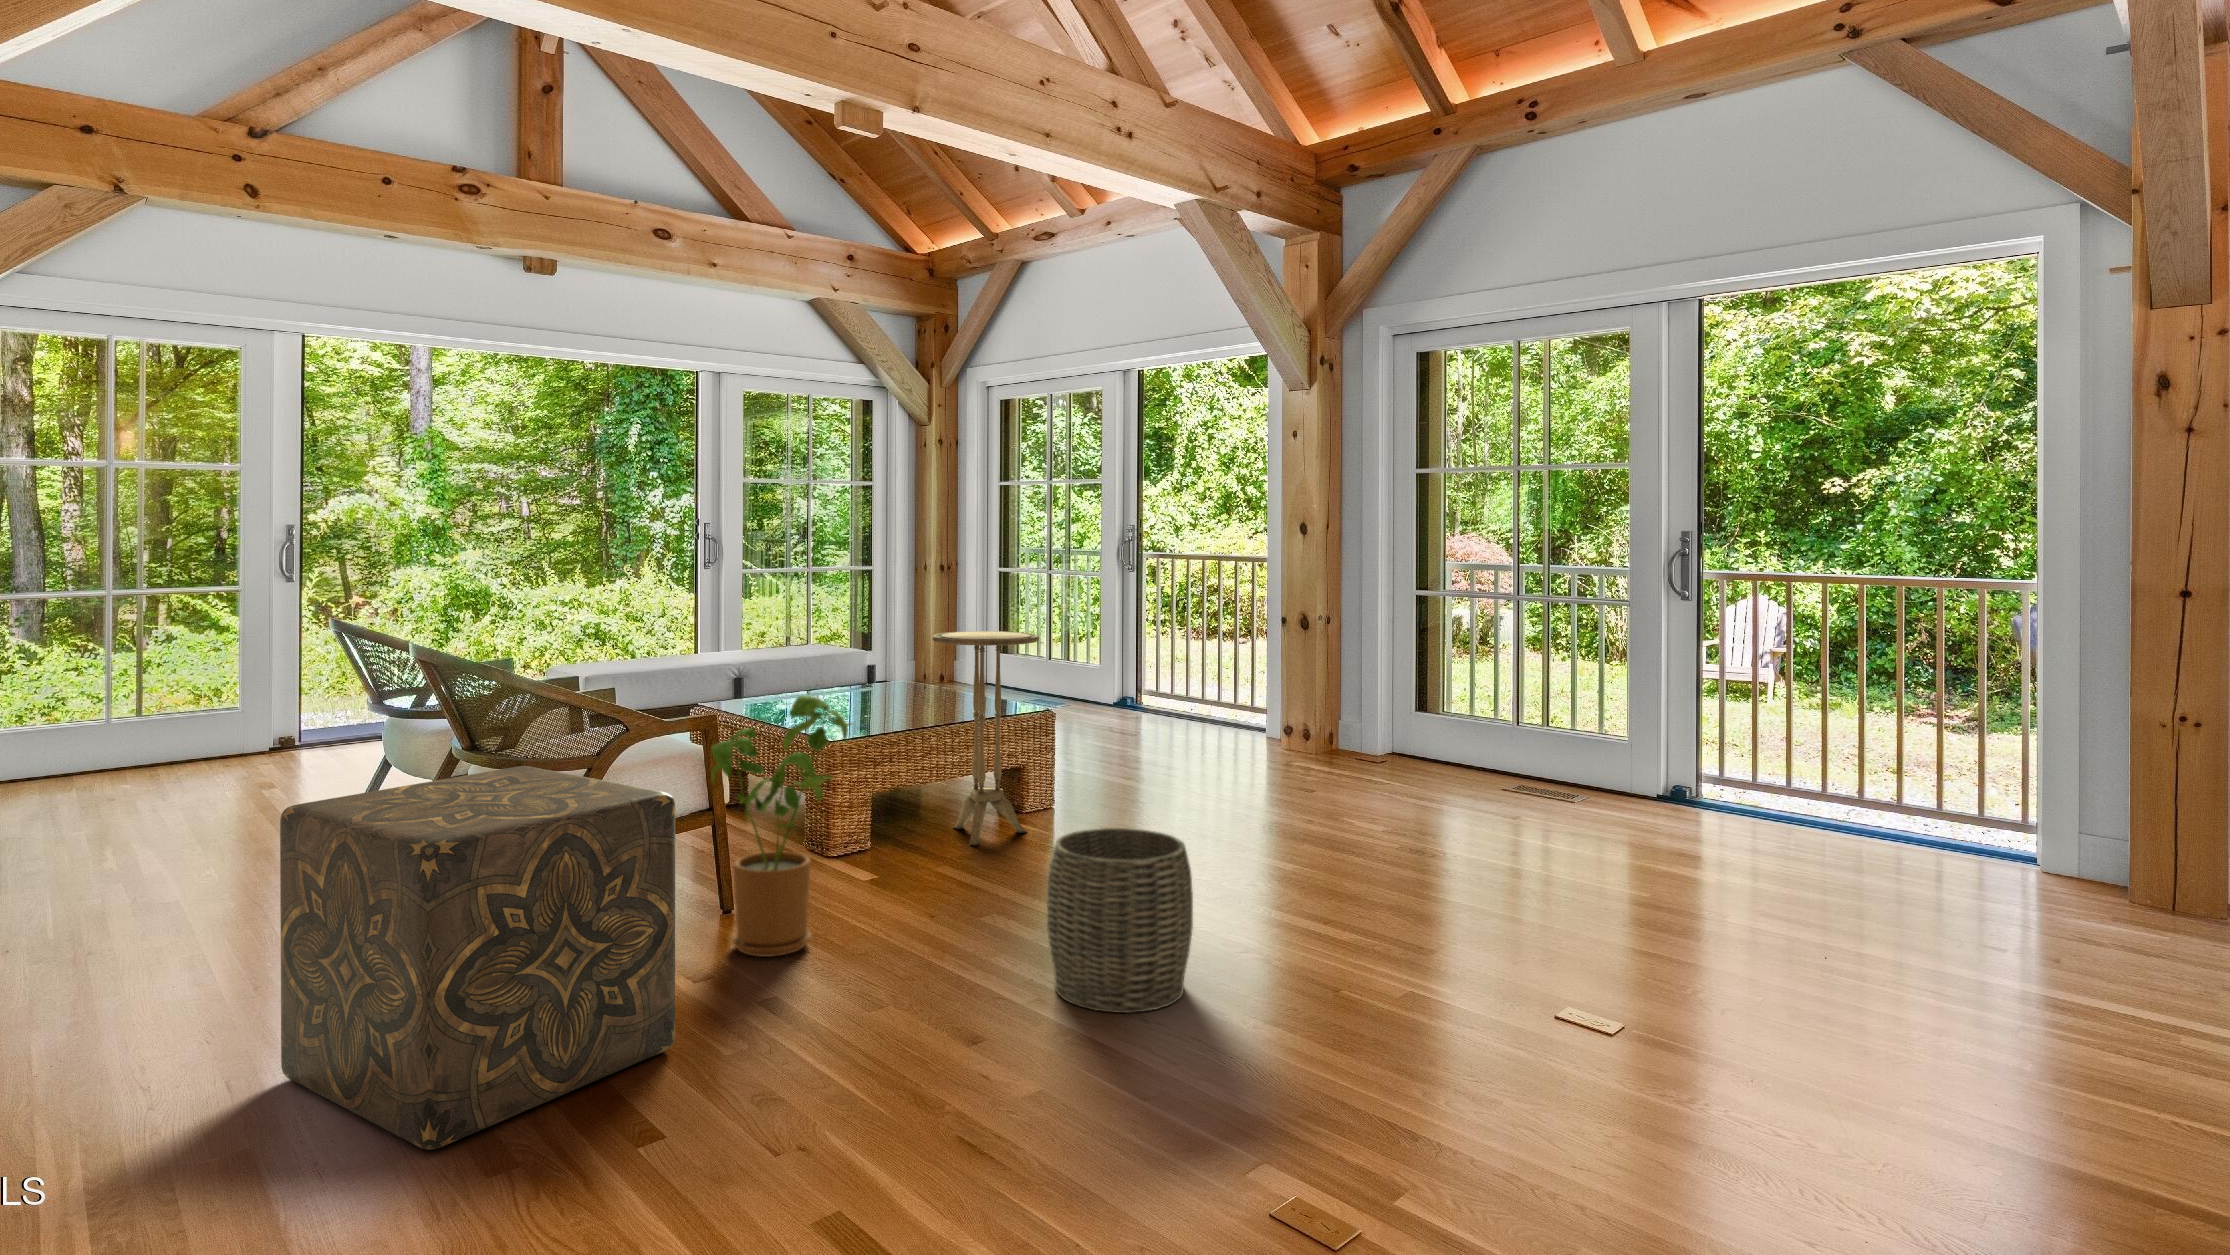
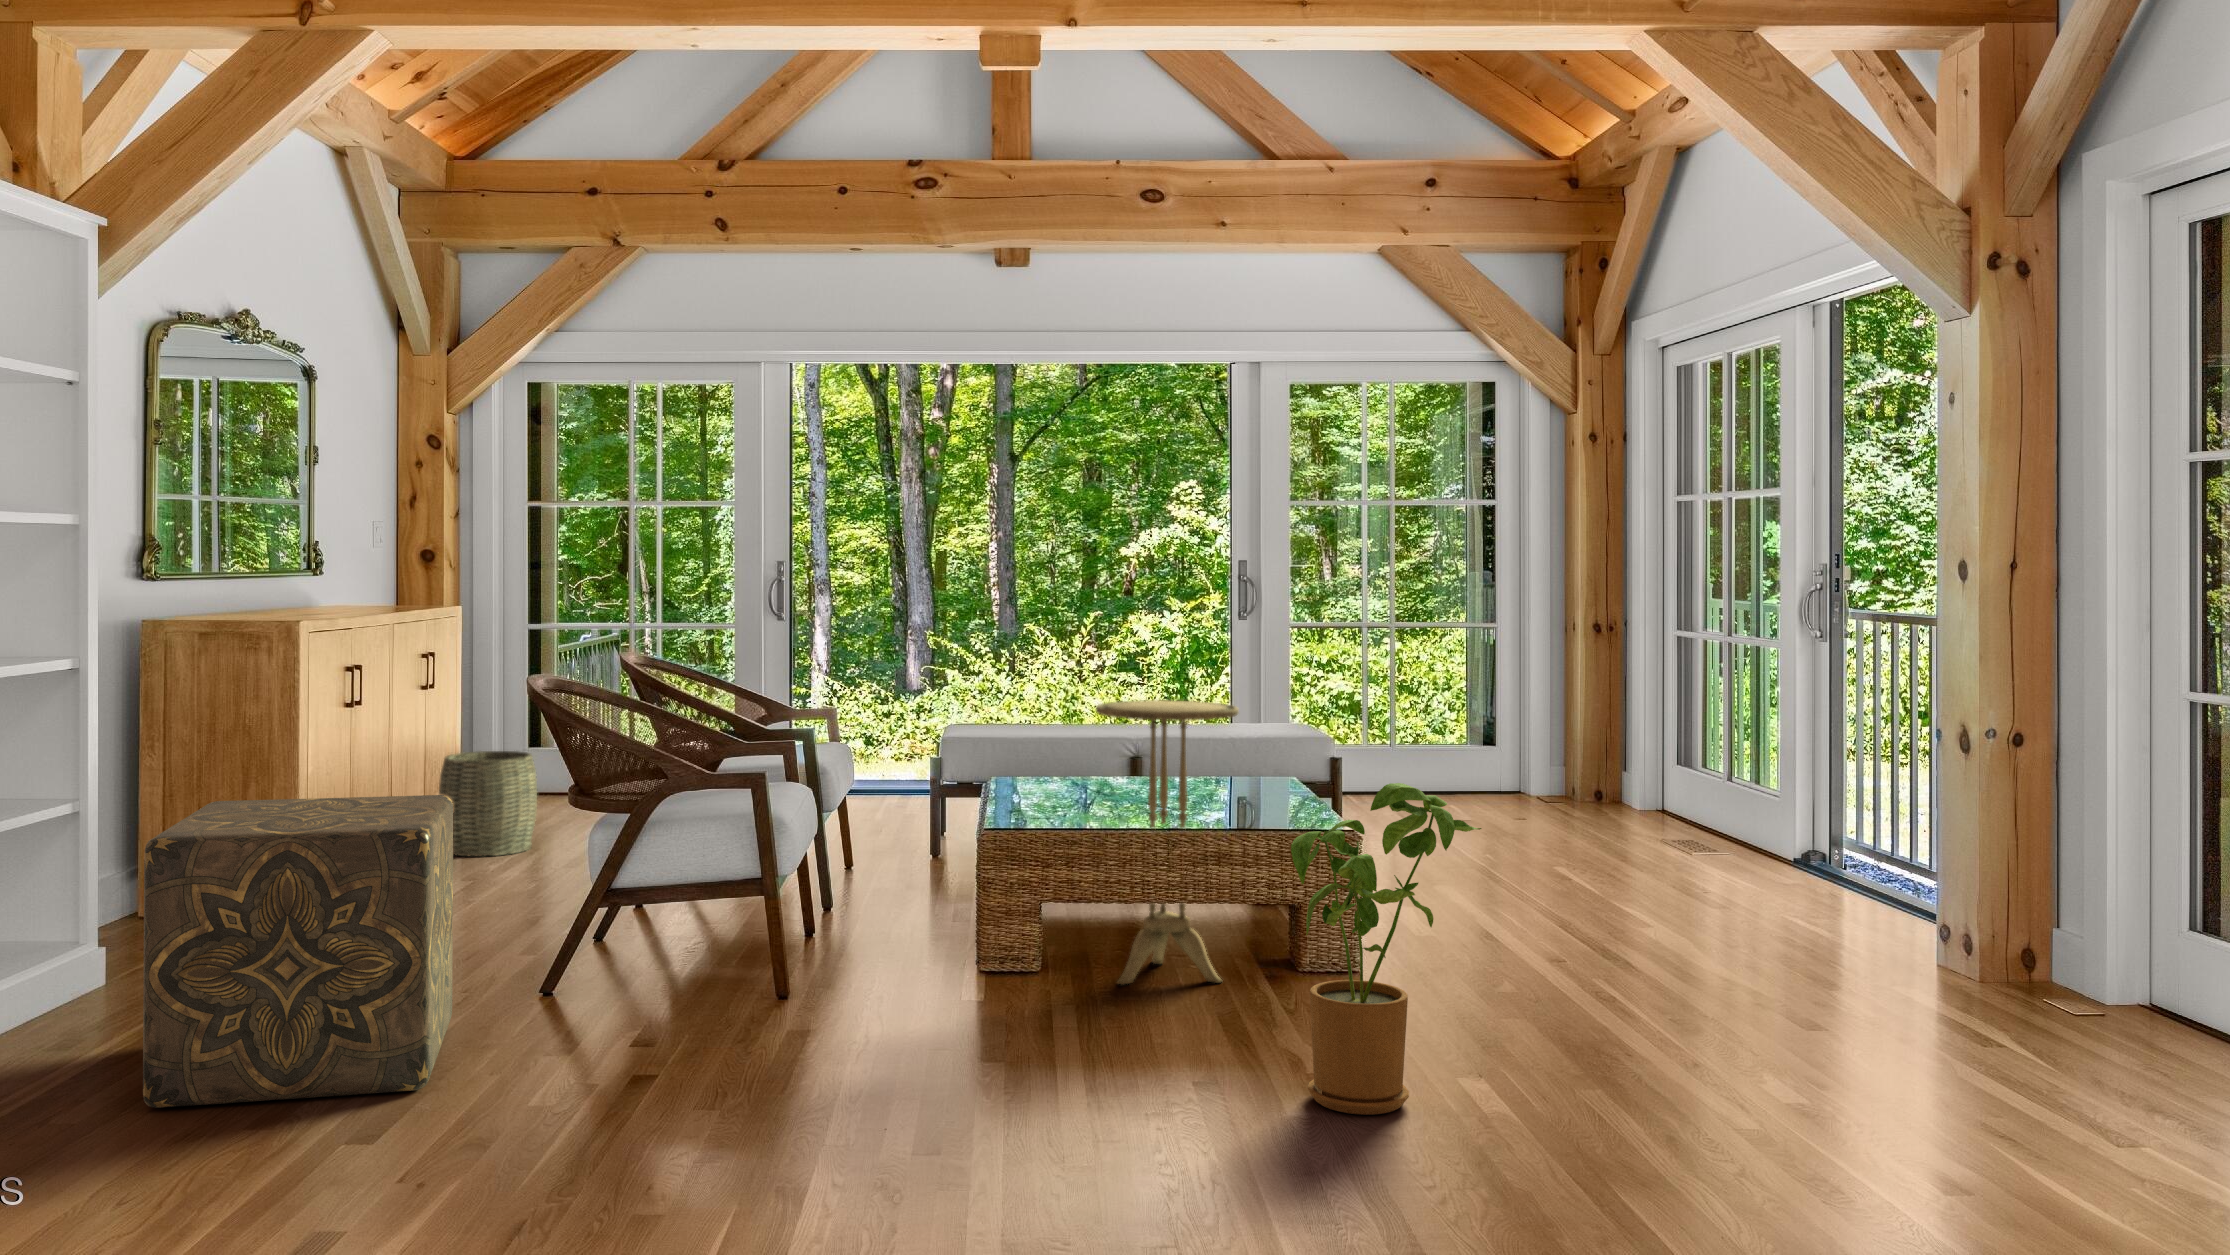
house plant: present [711,695,851,957] -> present [1291,783,1481,1115]
woven basket: present [1047,828,1193,1013] -> present [439,751,537,857]

